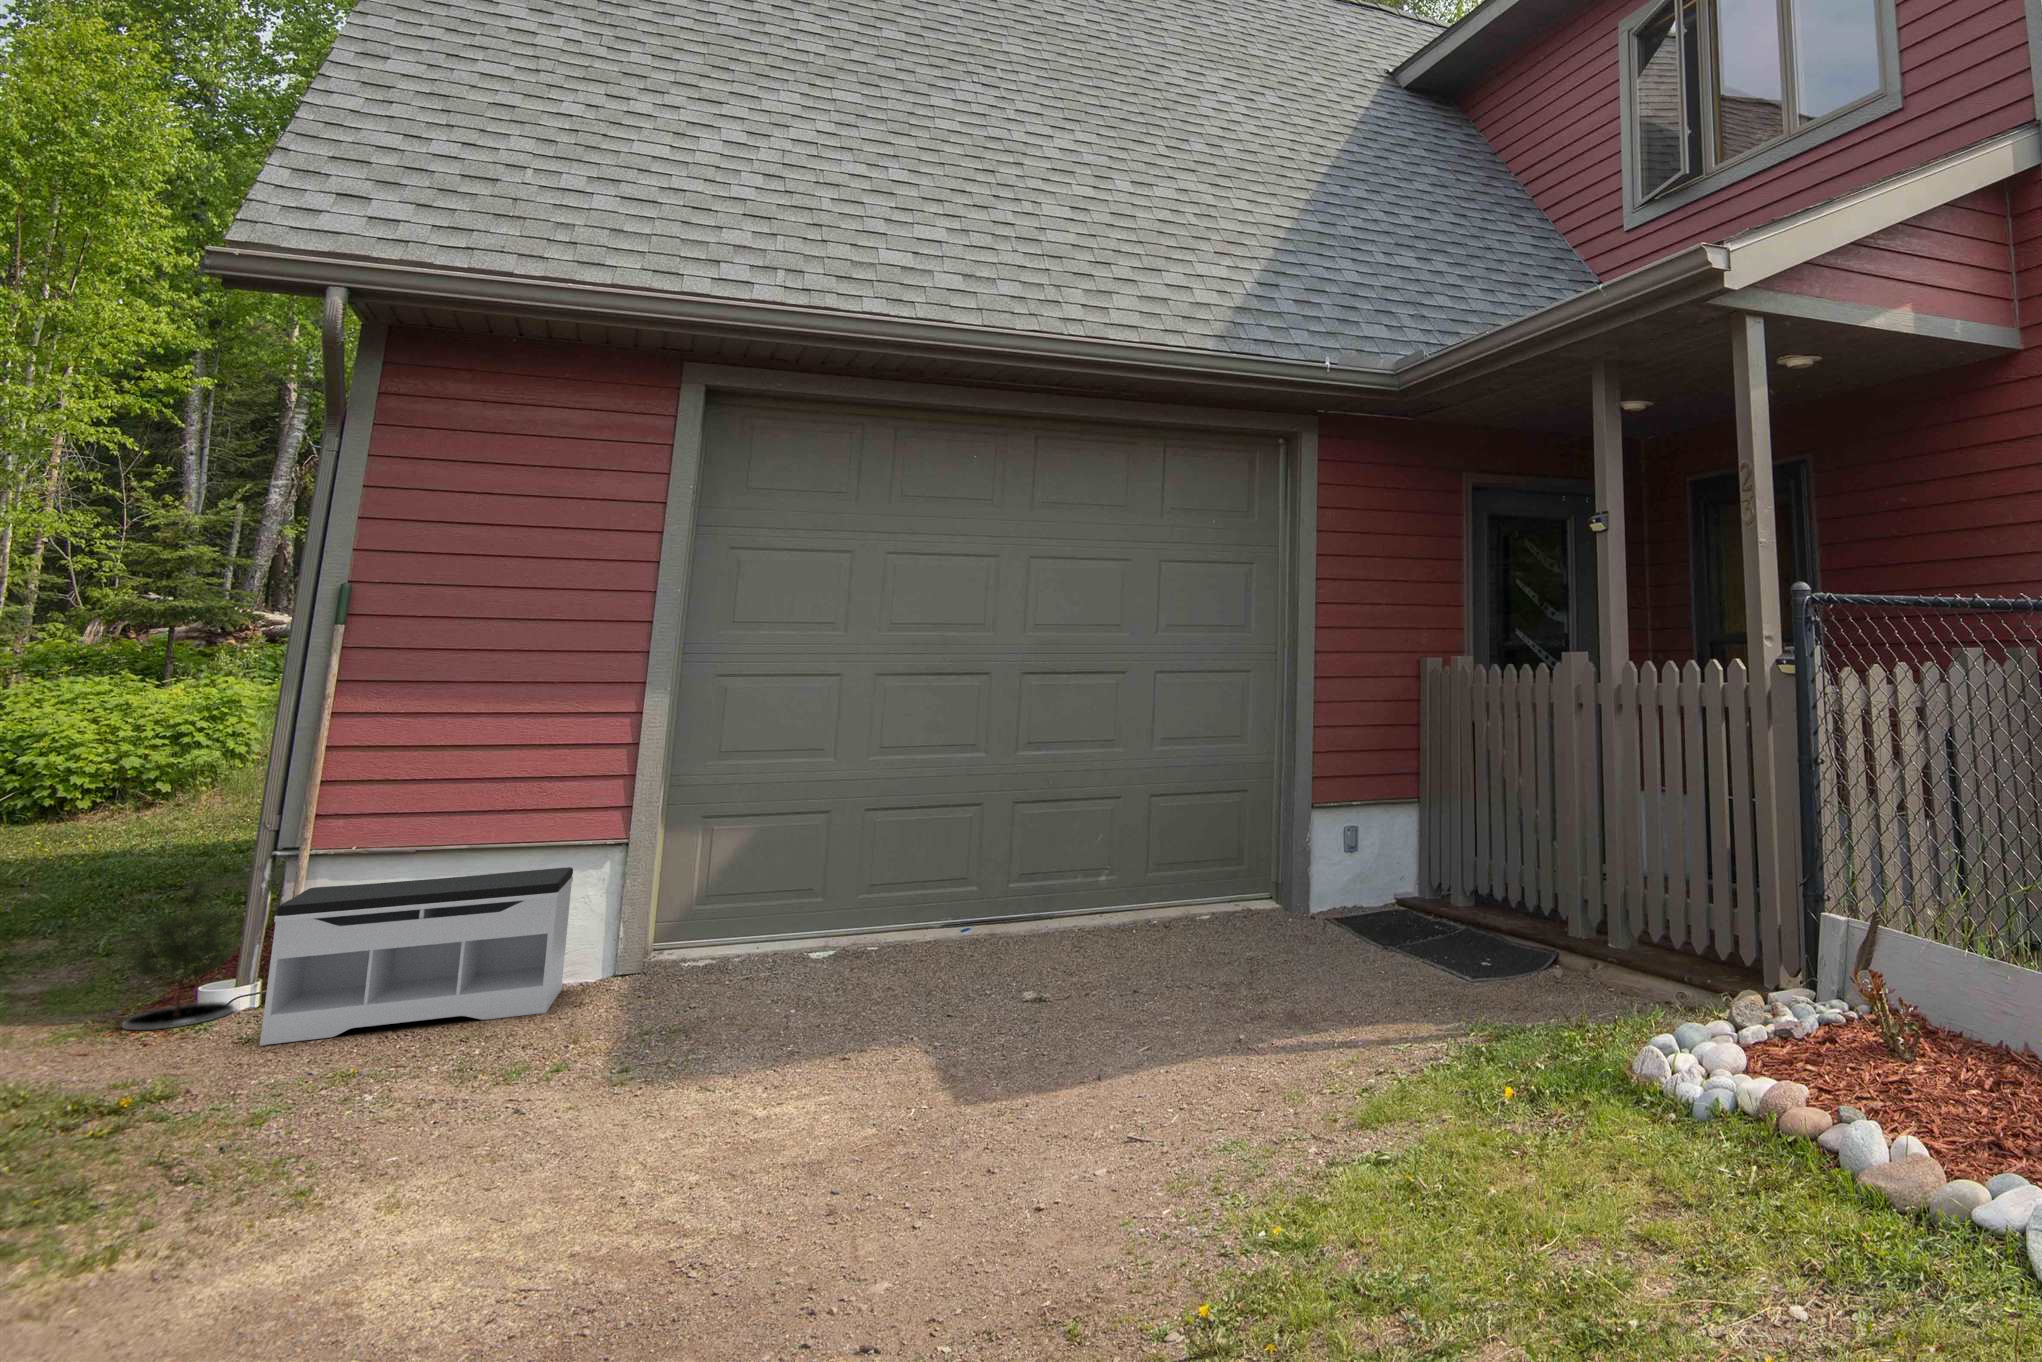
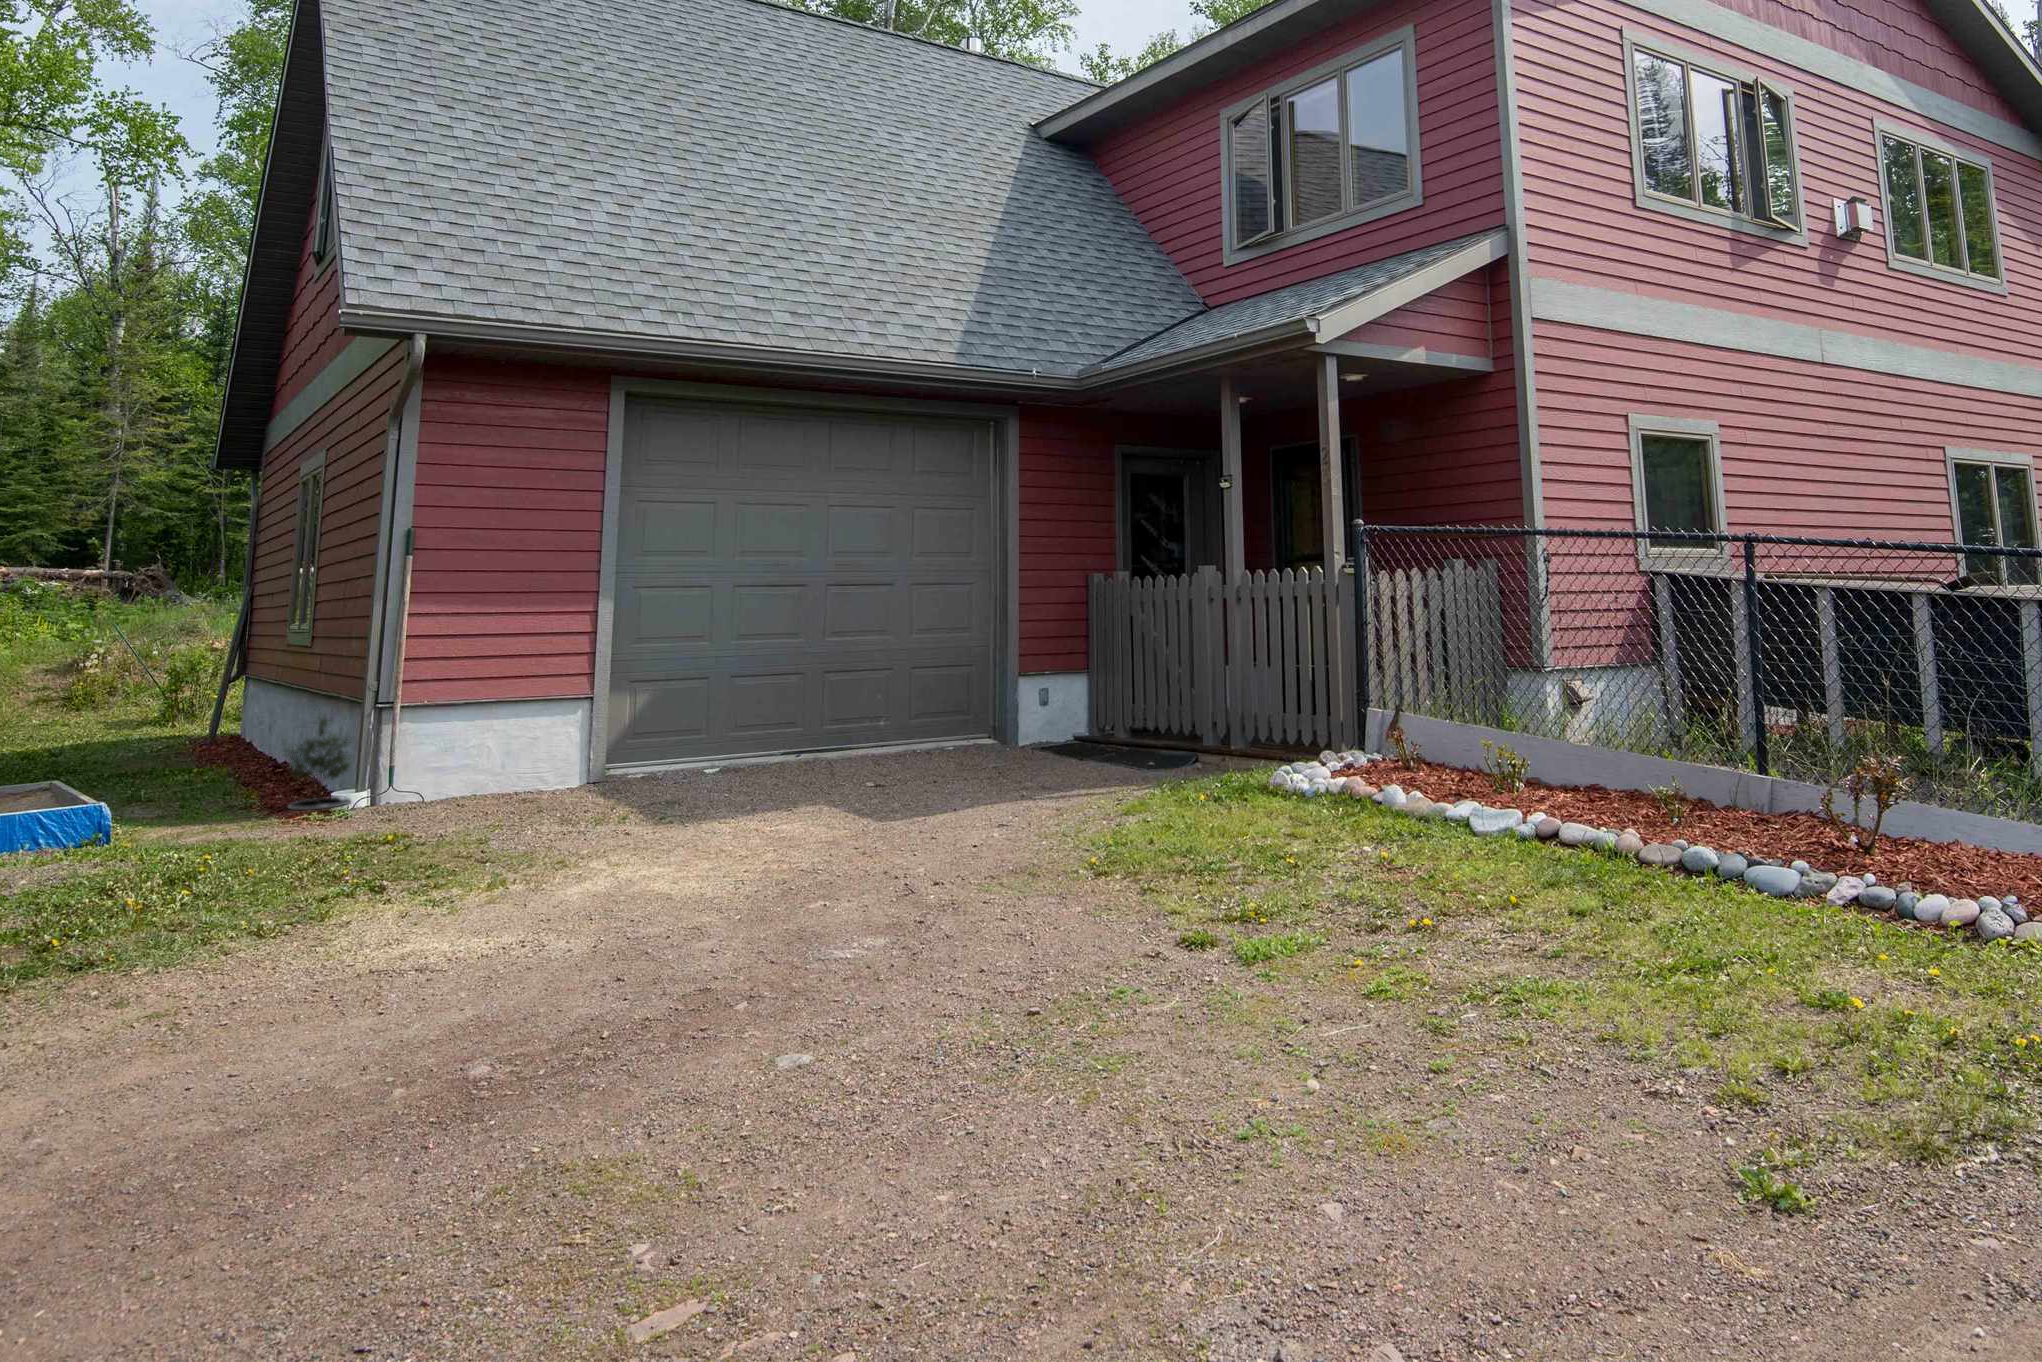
bench: present [260,867,573,1046] -> none [401,709,571,812]

